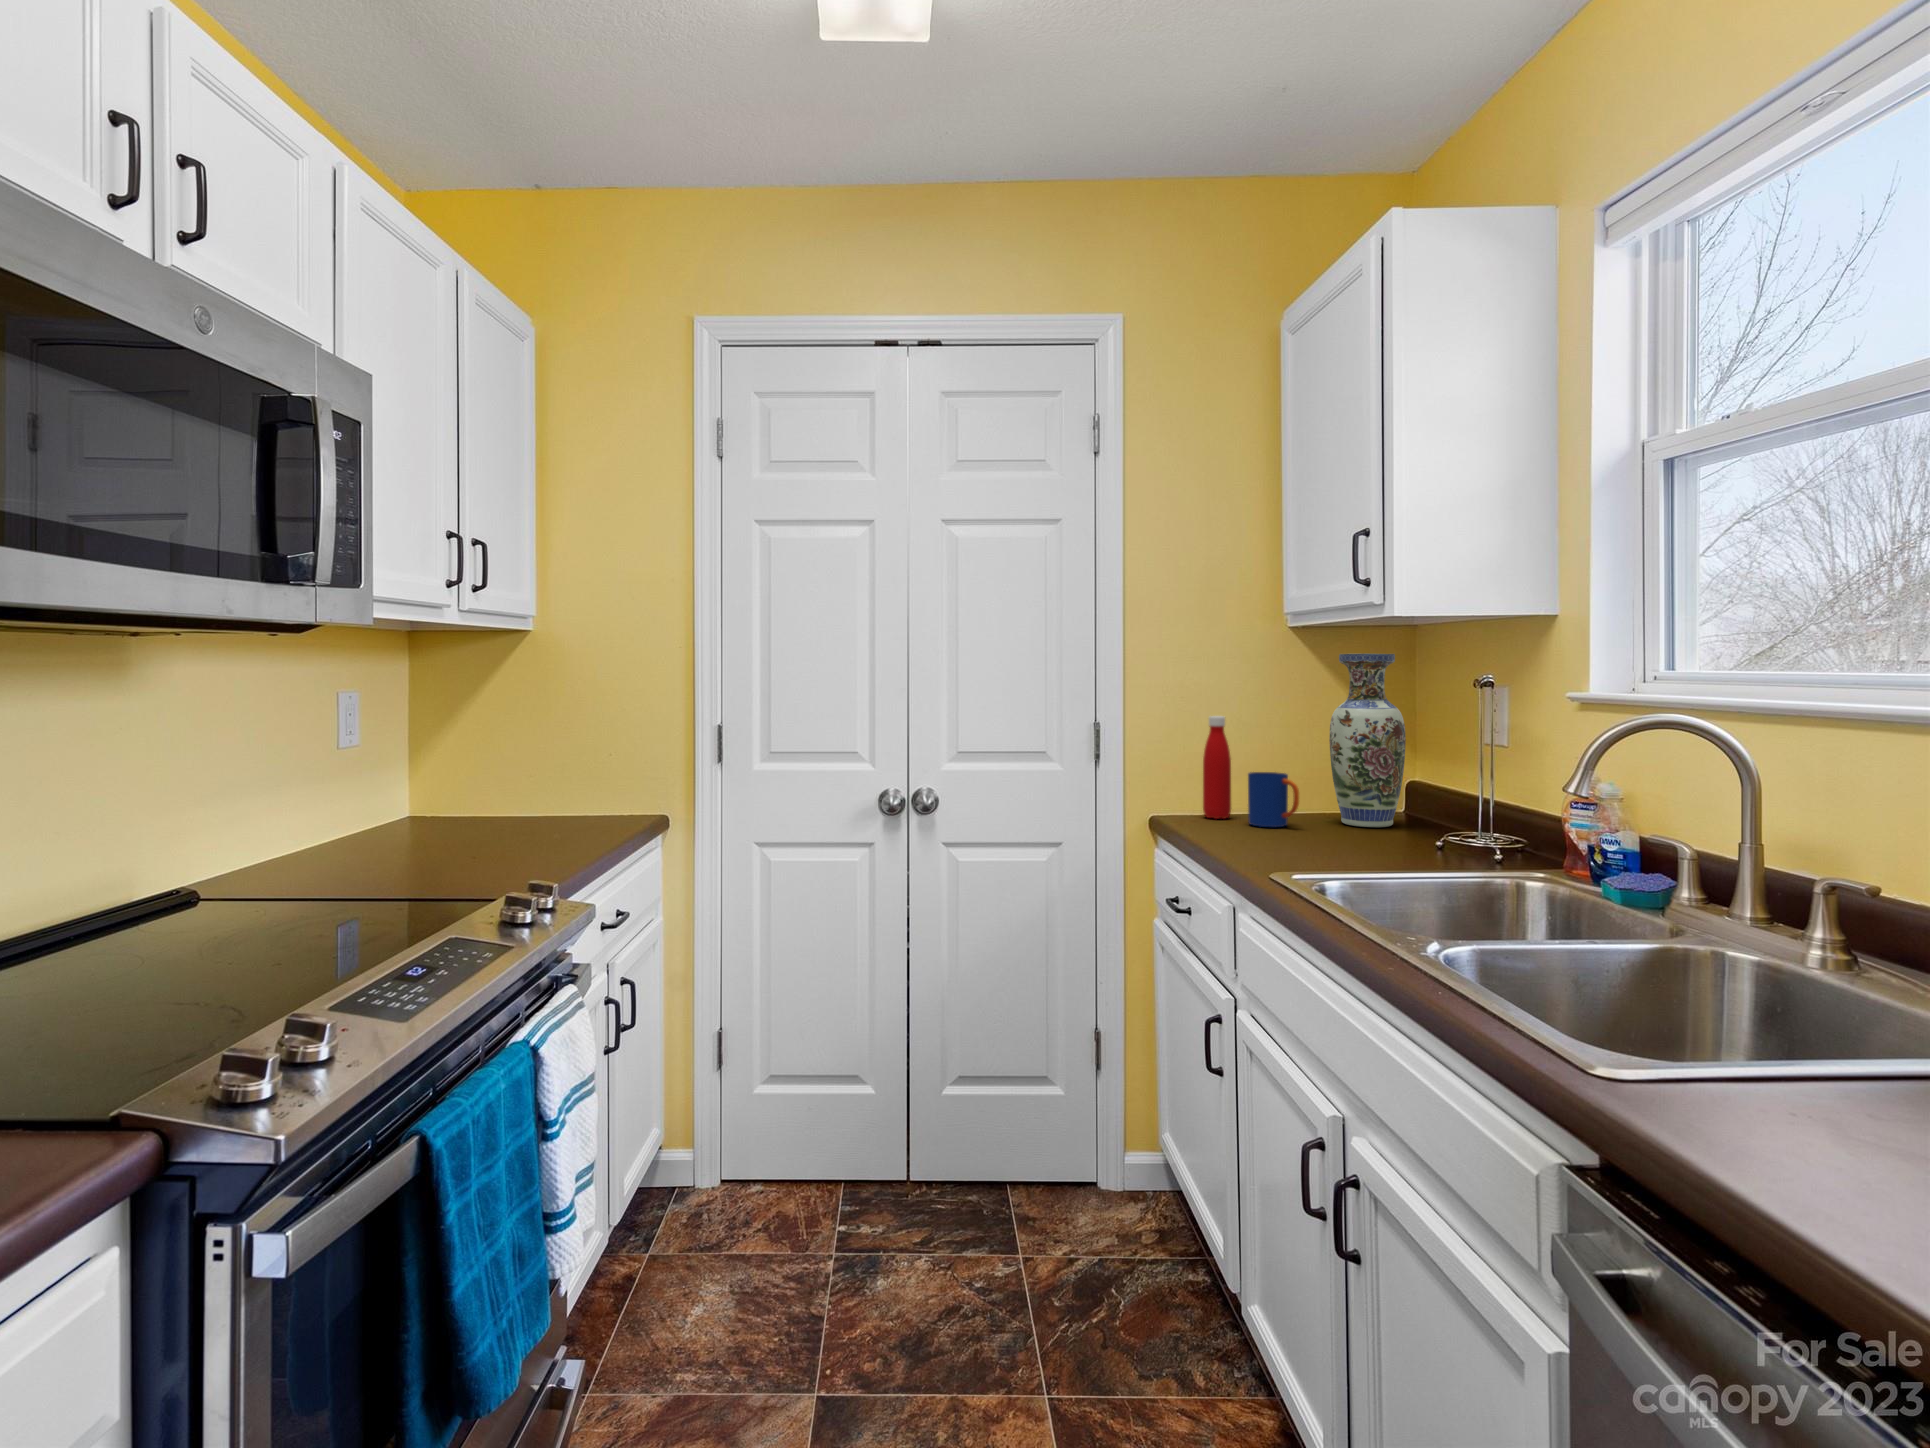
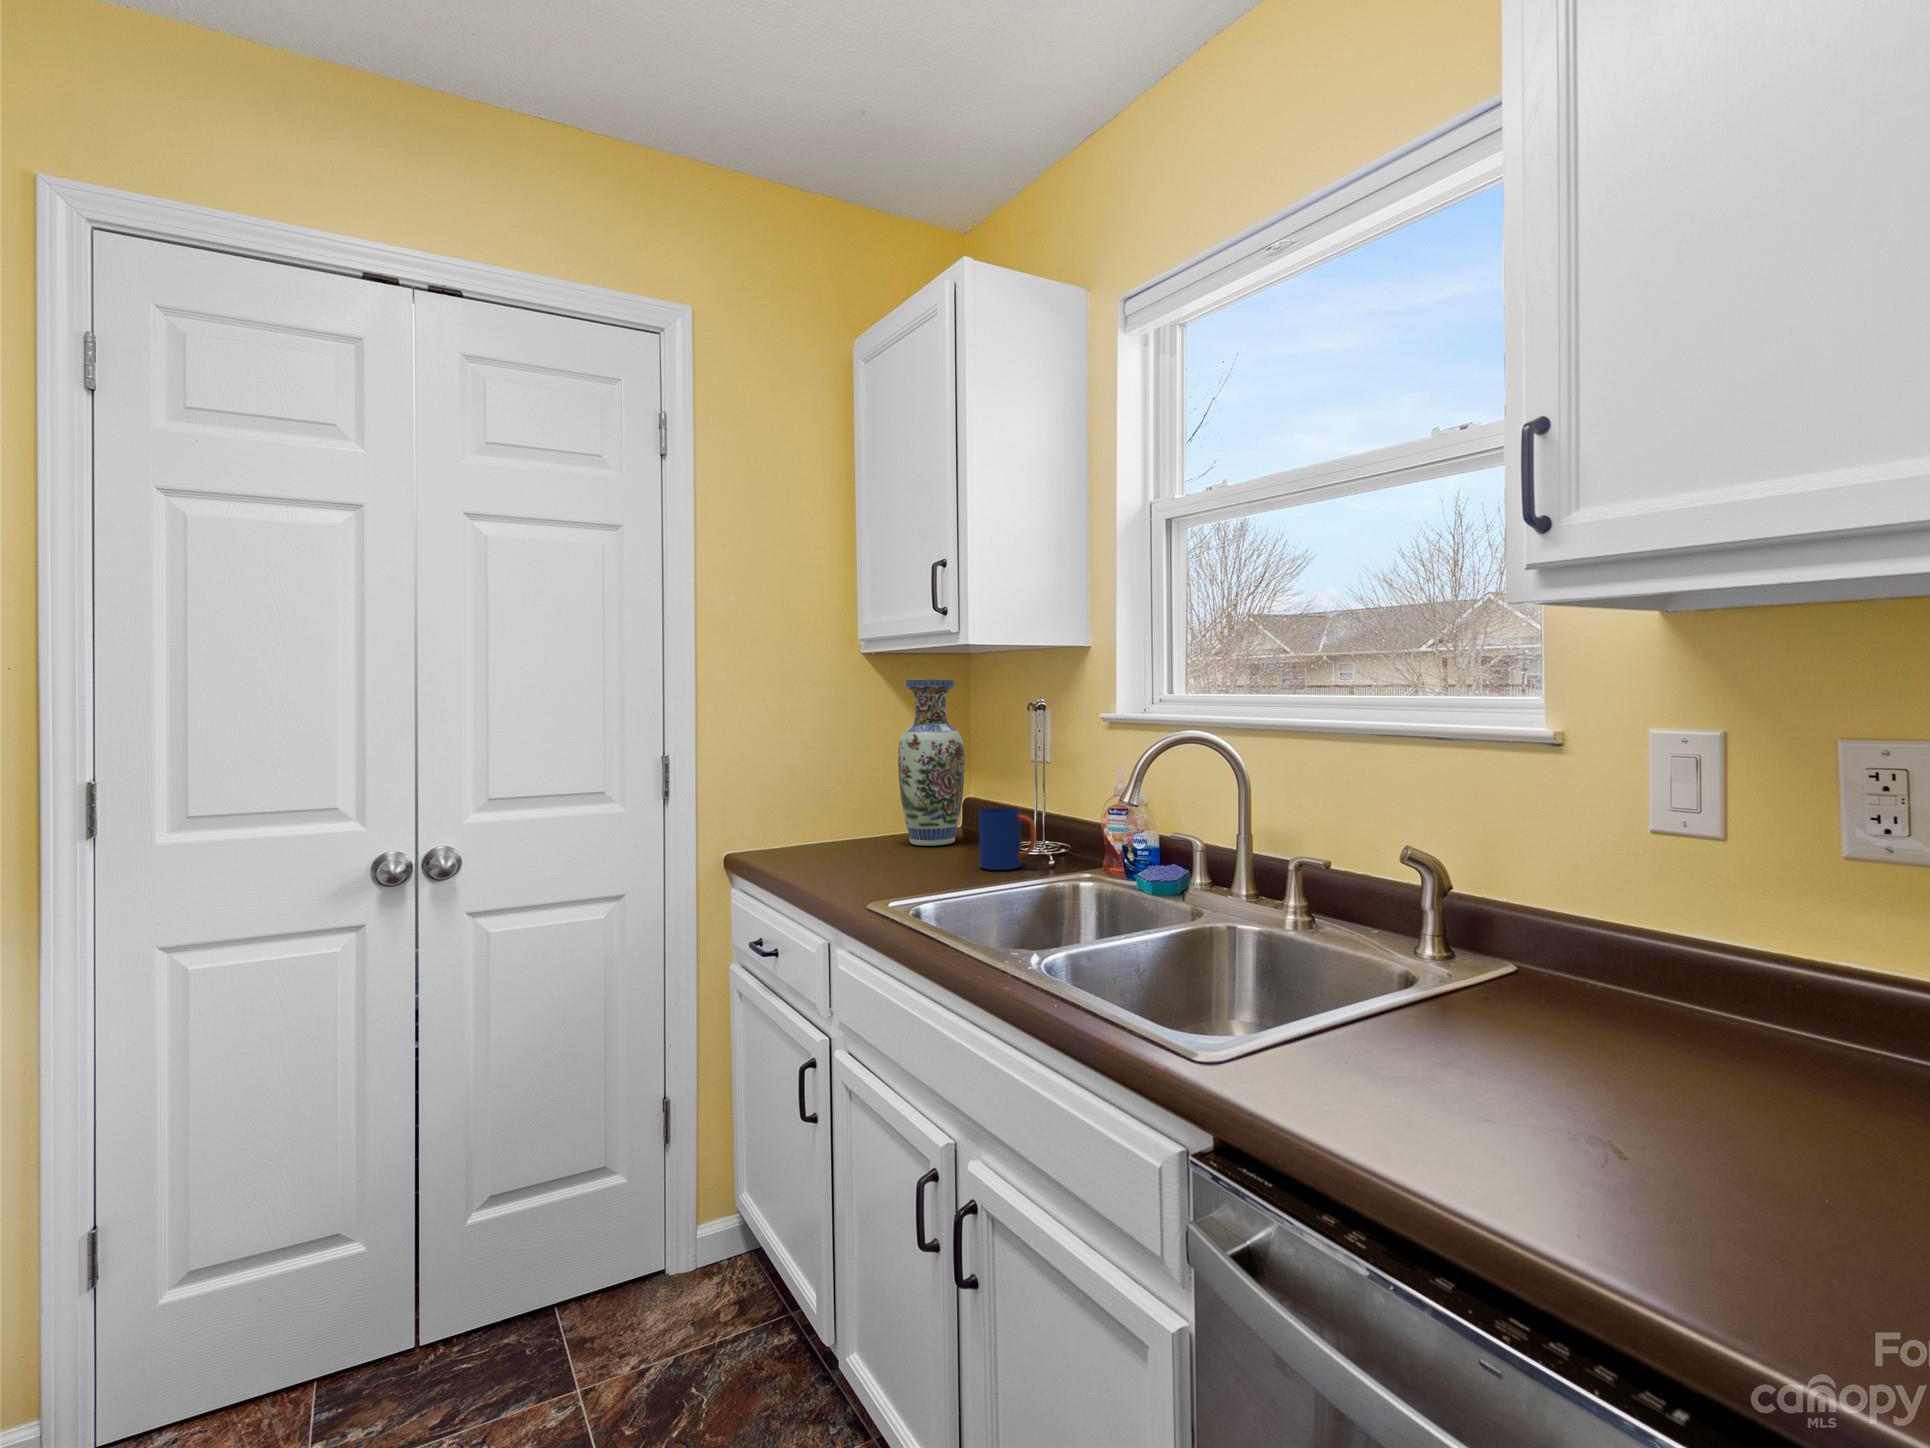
bottle: present [1203,716,1231,819] -> none [776,744,805,850]
mug: present [1248,772,1299,827] -> present [979,808,1036,870]

